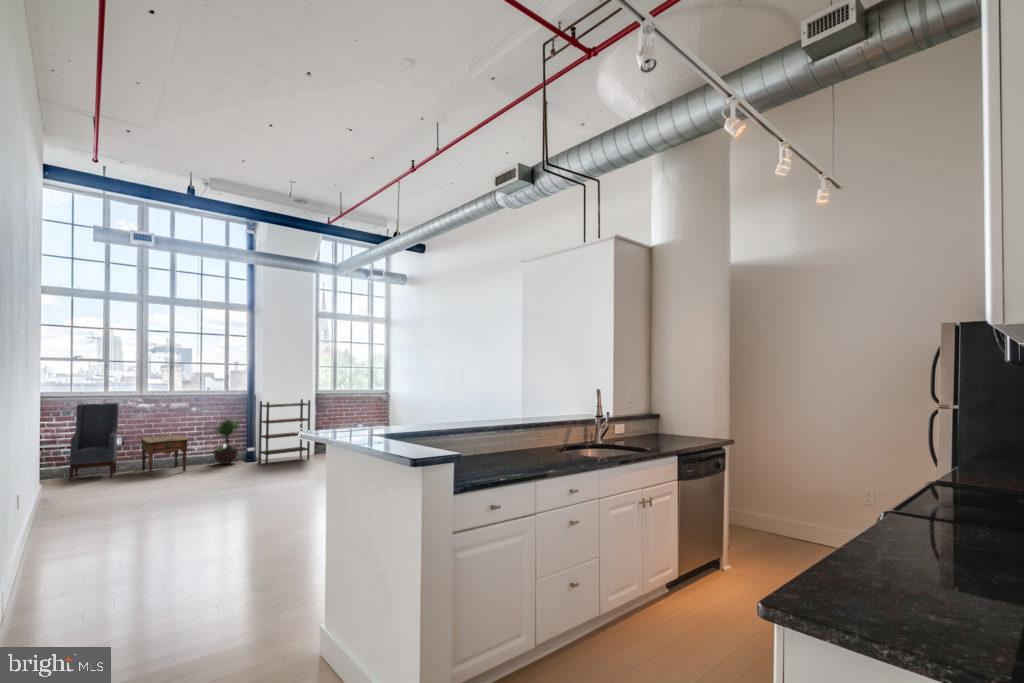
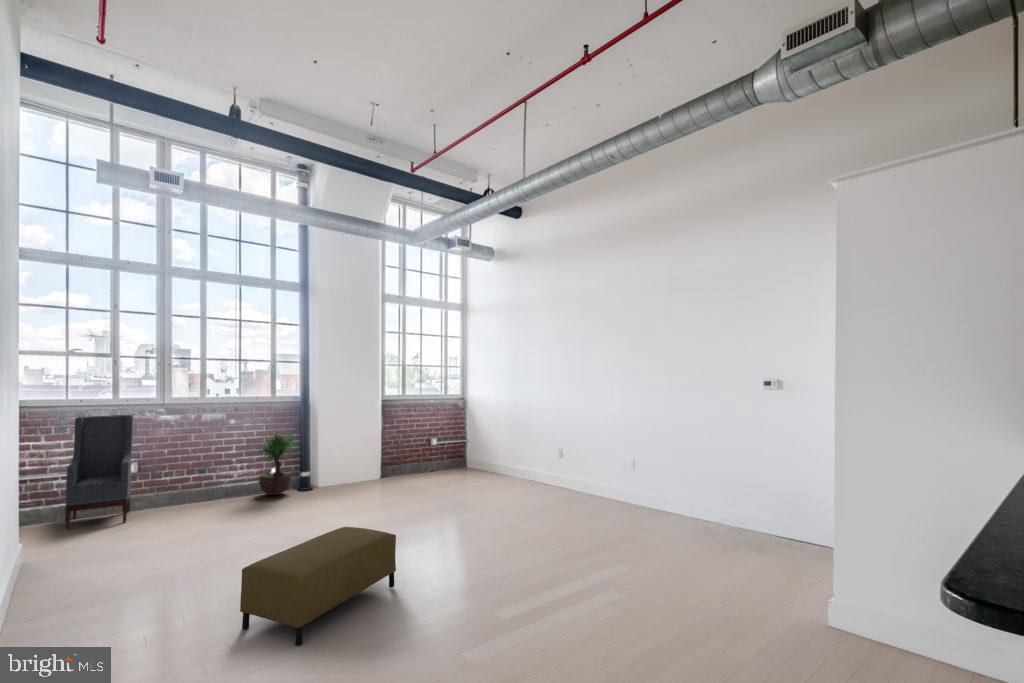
bookshelf: present [258,399,310,465] -> none [318,407,383,498]
side table: present [140,435,189,476] -> none [161,457,232,518]
ottoman: none [172,469,278,527] -> present [240,527,396,646]

